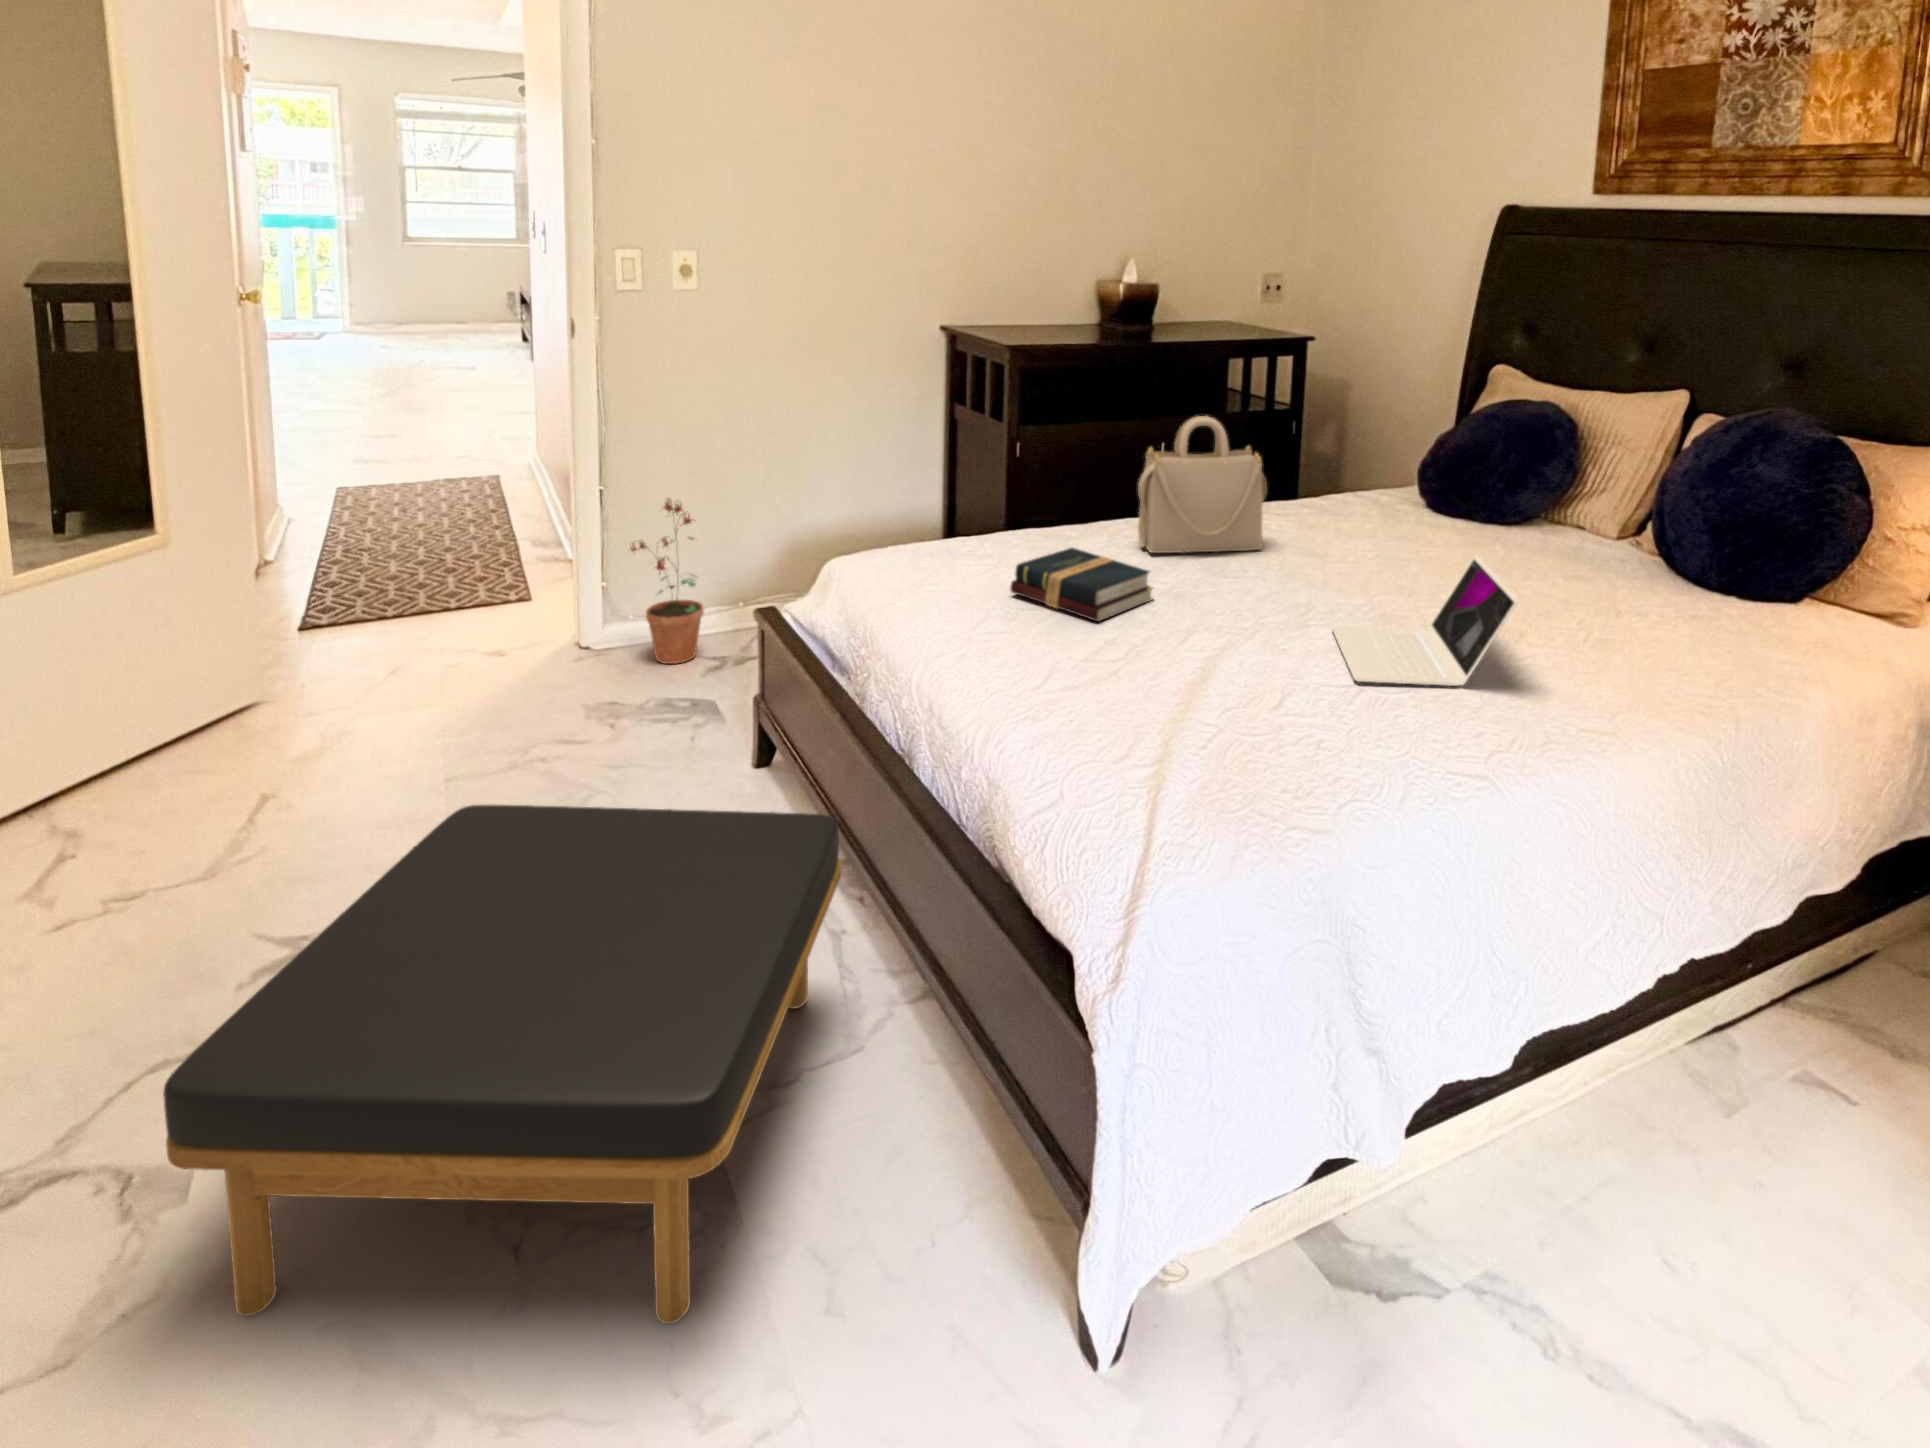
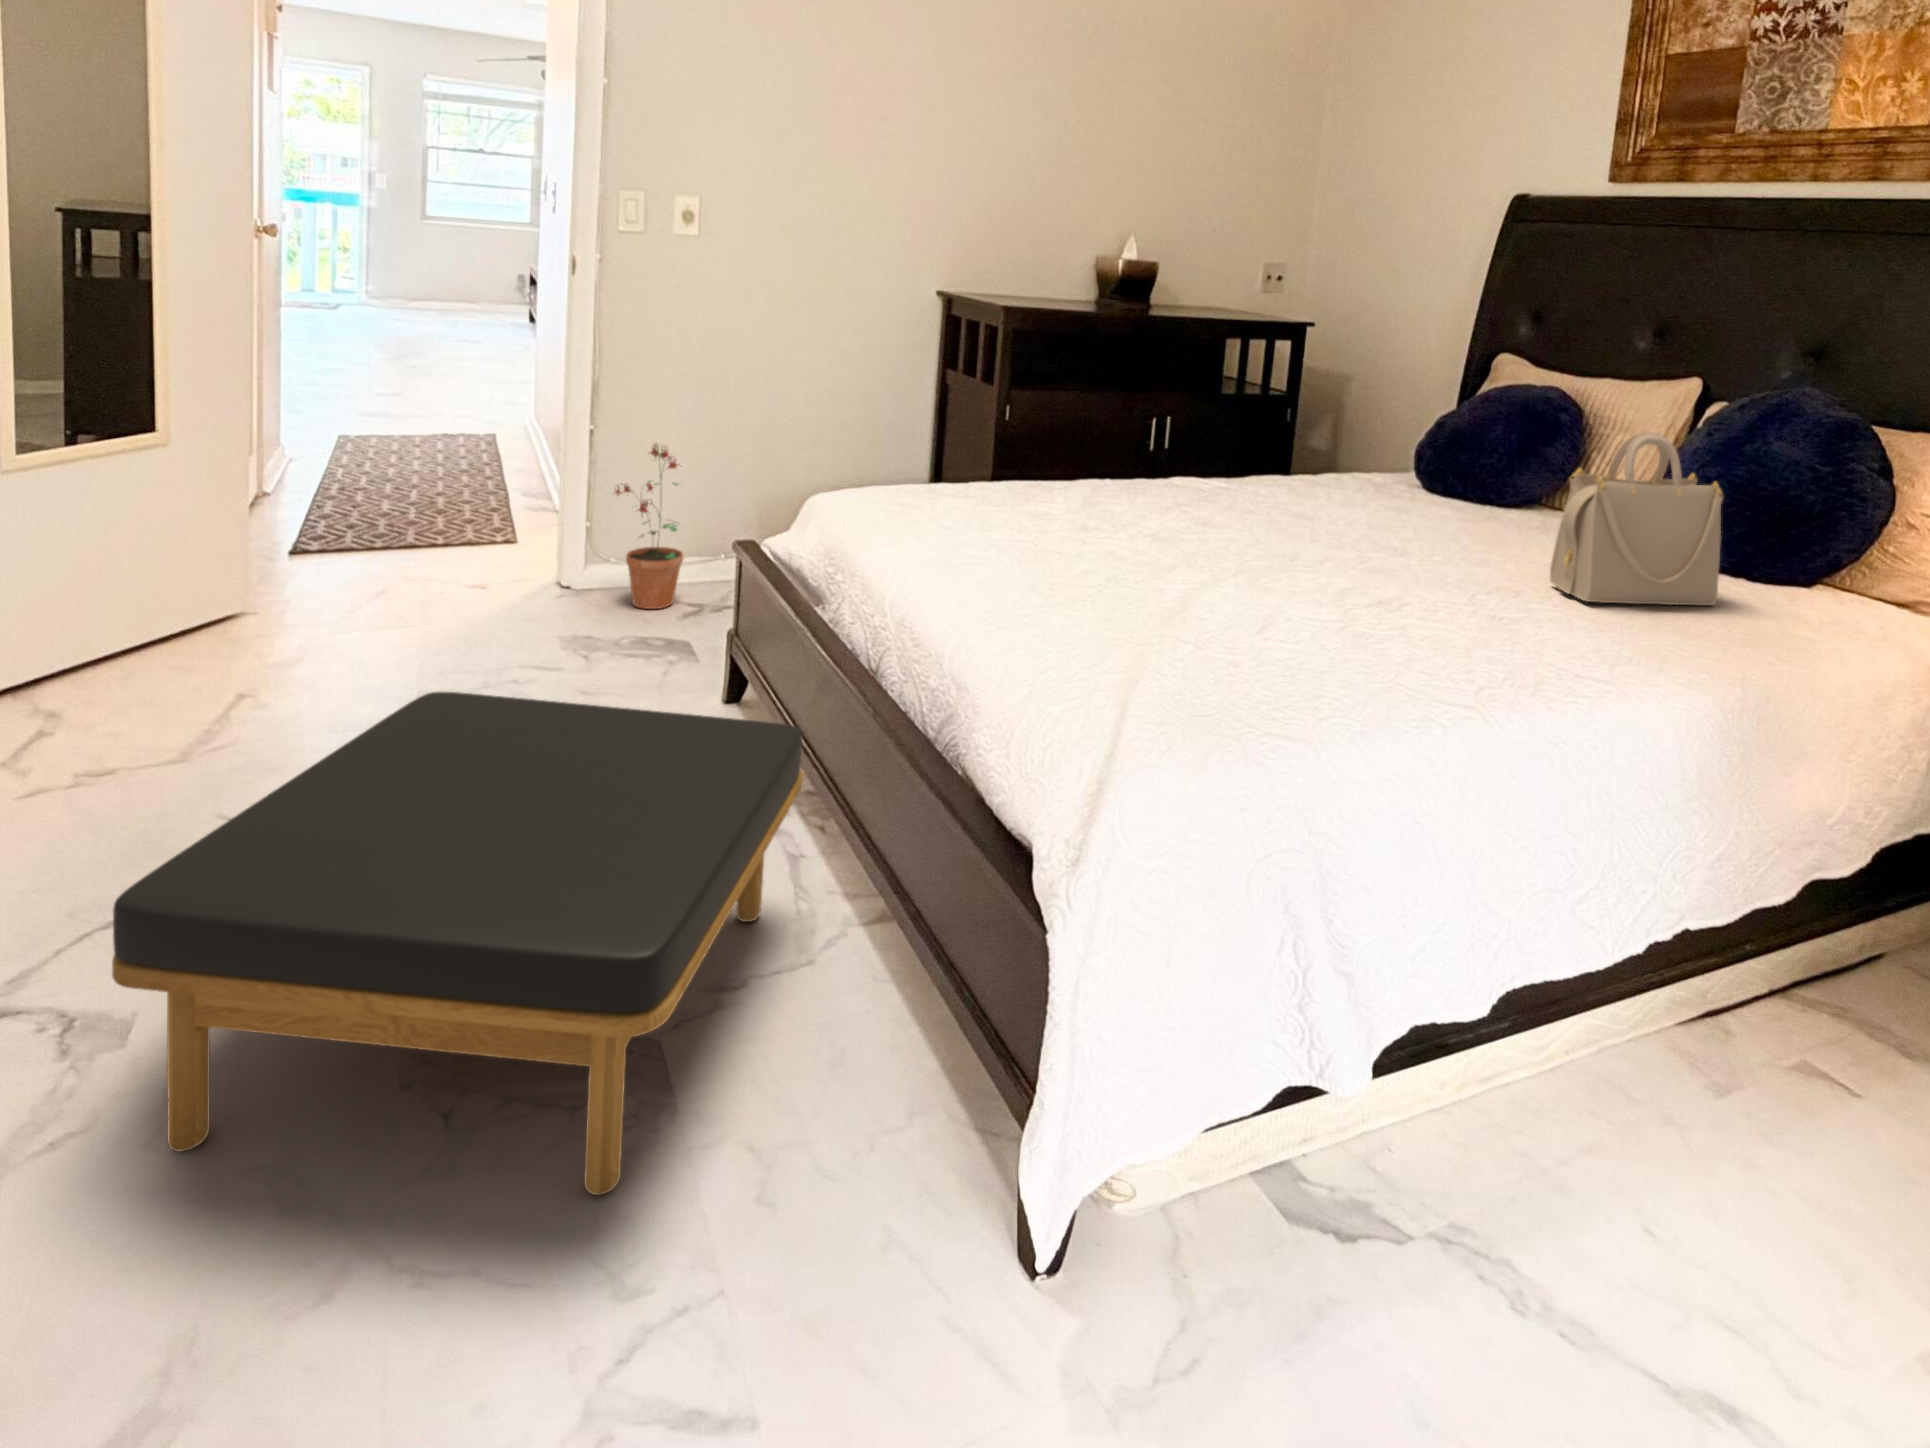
handbag: present [1138,416,1267,553] -> present [1550,432,1723,605]
hardback book: present [1010,547,1153,621] -> none [991,488,1137,555]
laptop: present [1332,555,1518,686] -> none [1318,506,1515,630]

